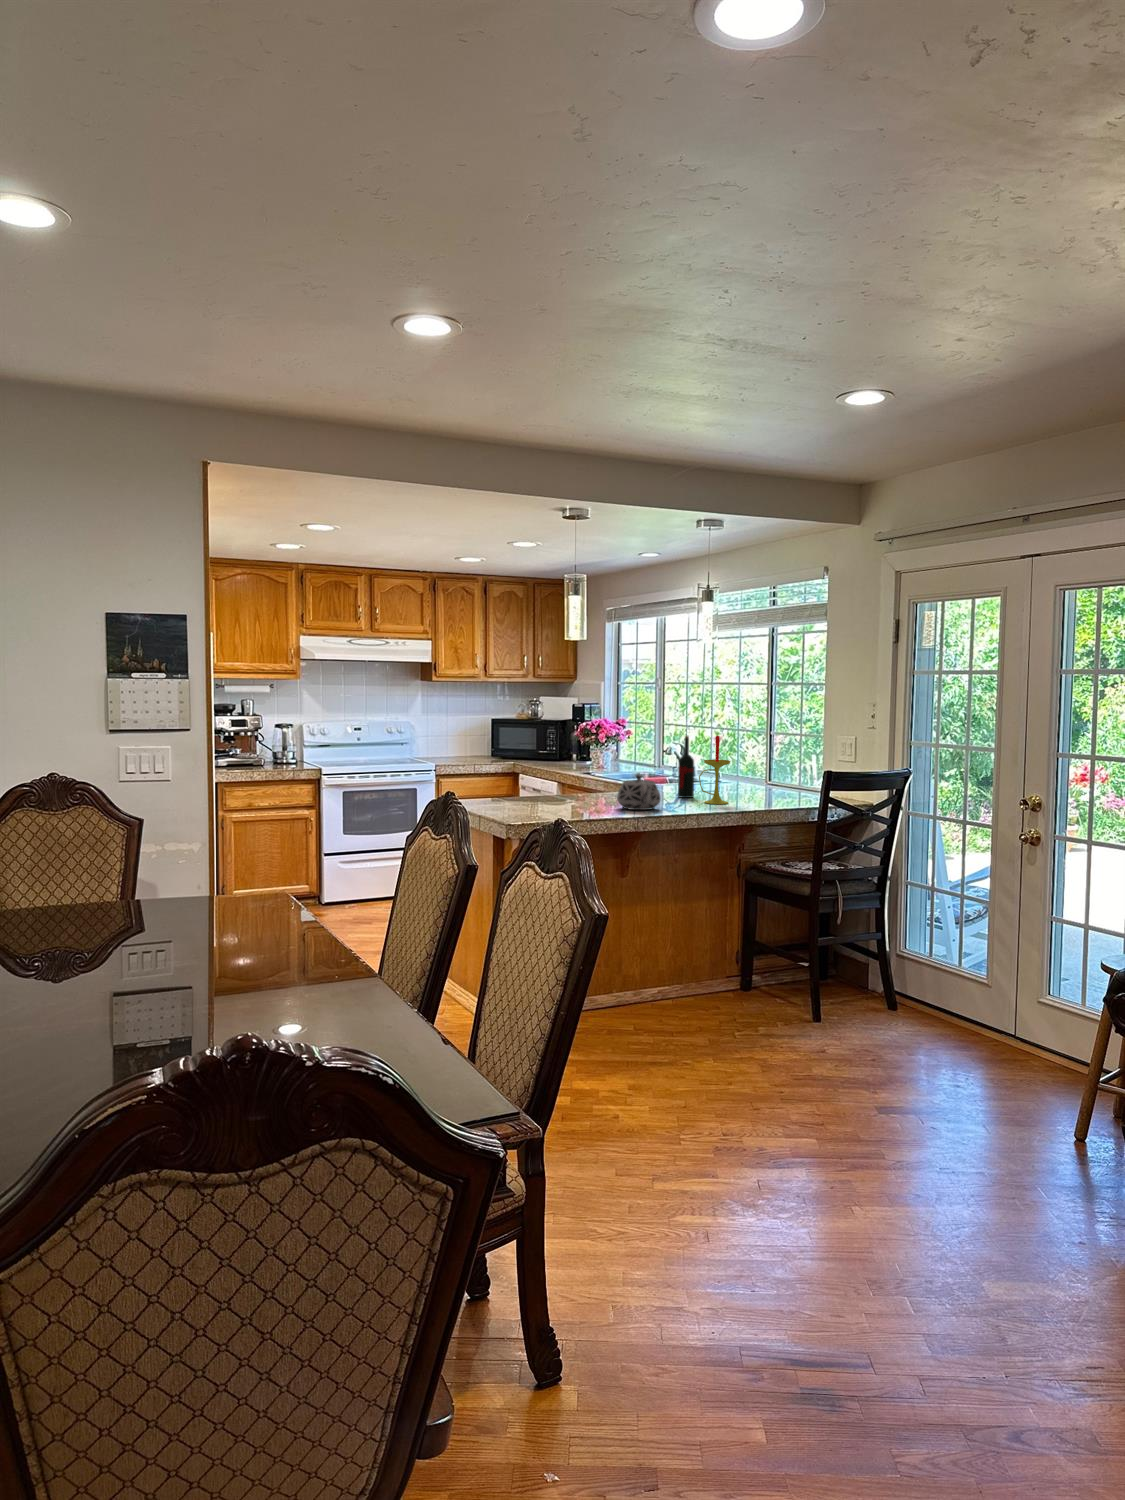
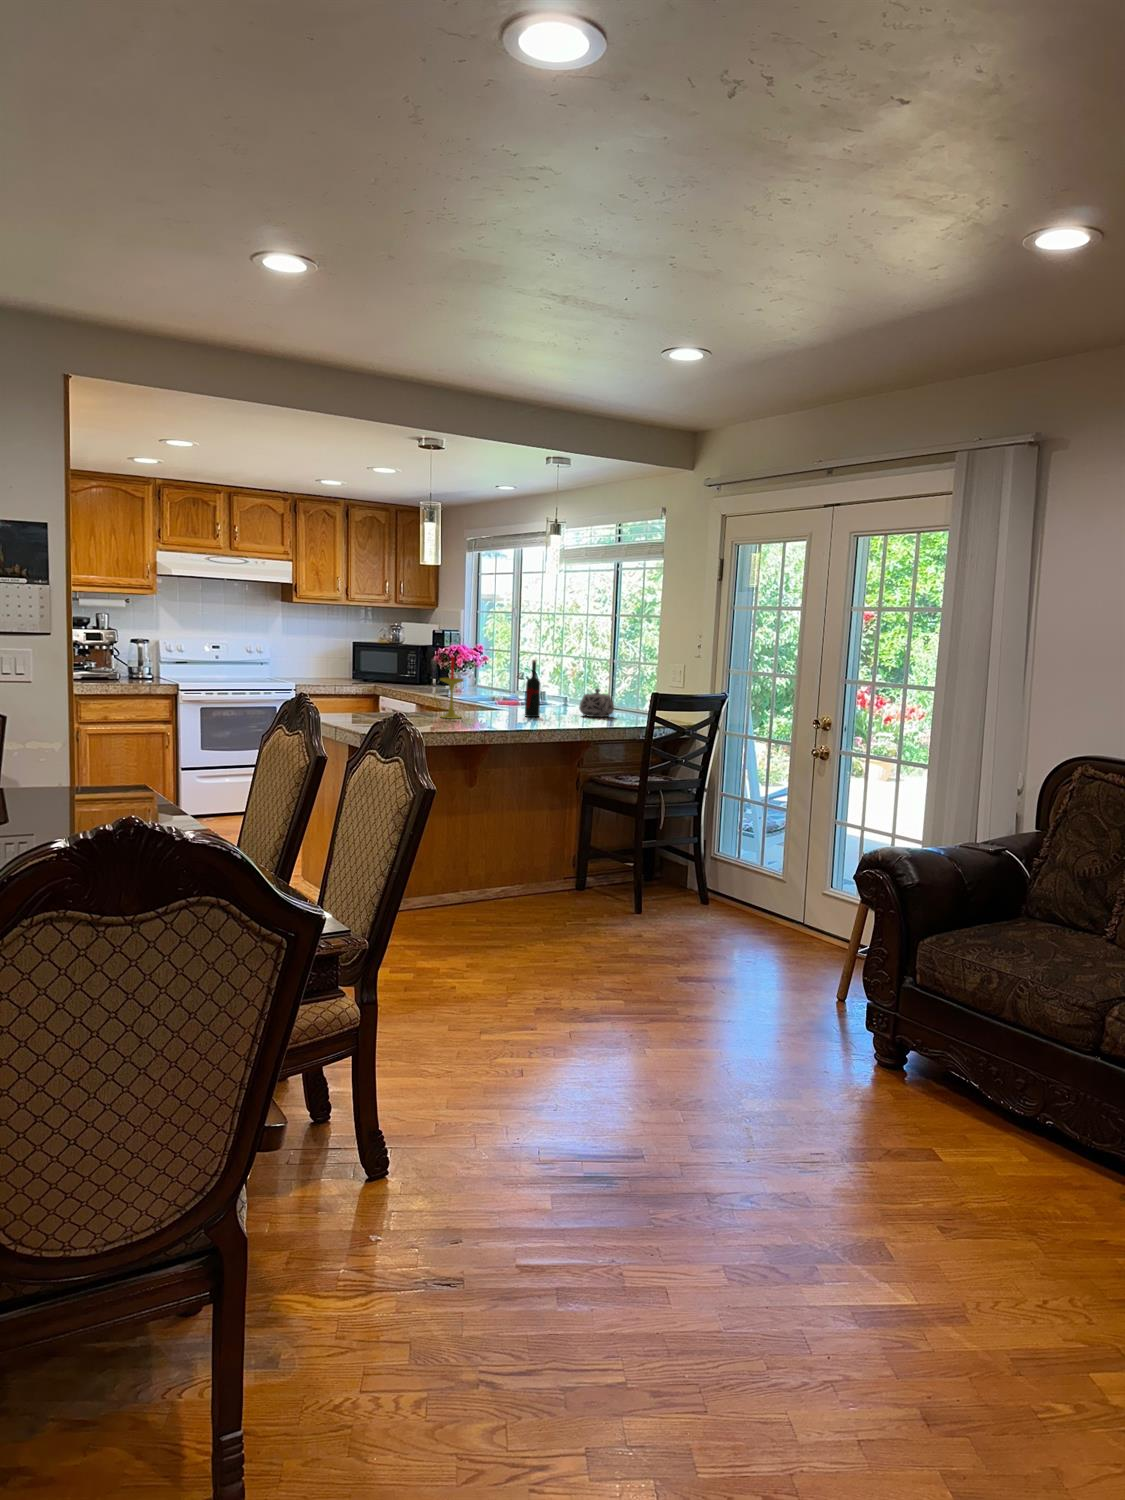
candle: present [699,736,730,804] -> present [435,656,464,719]
teapot: present [617,774,661,810] -> present [579,689,614,717]

